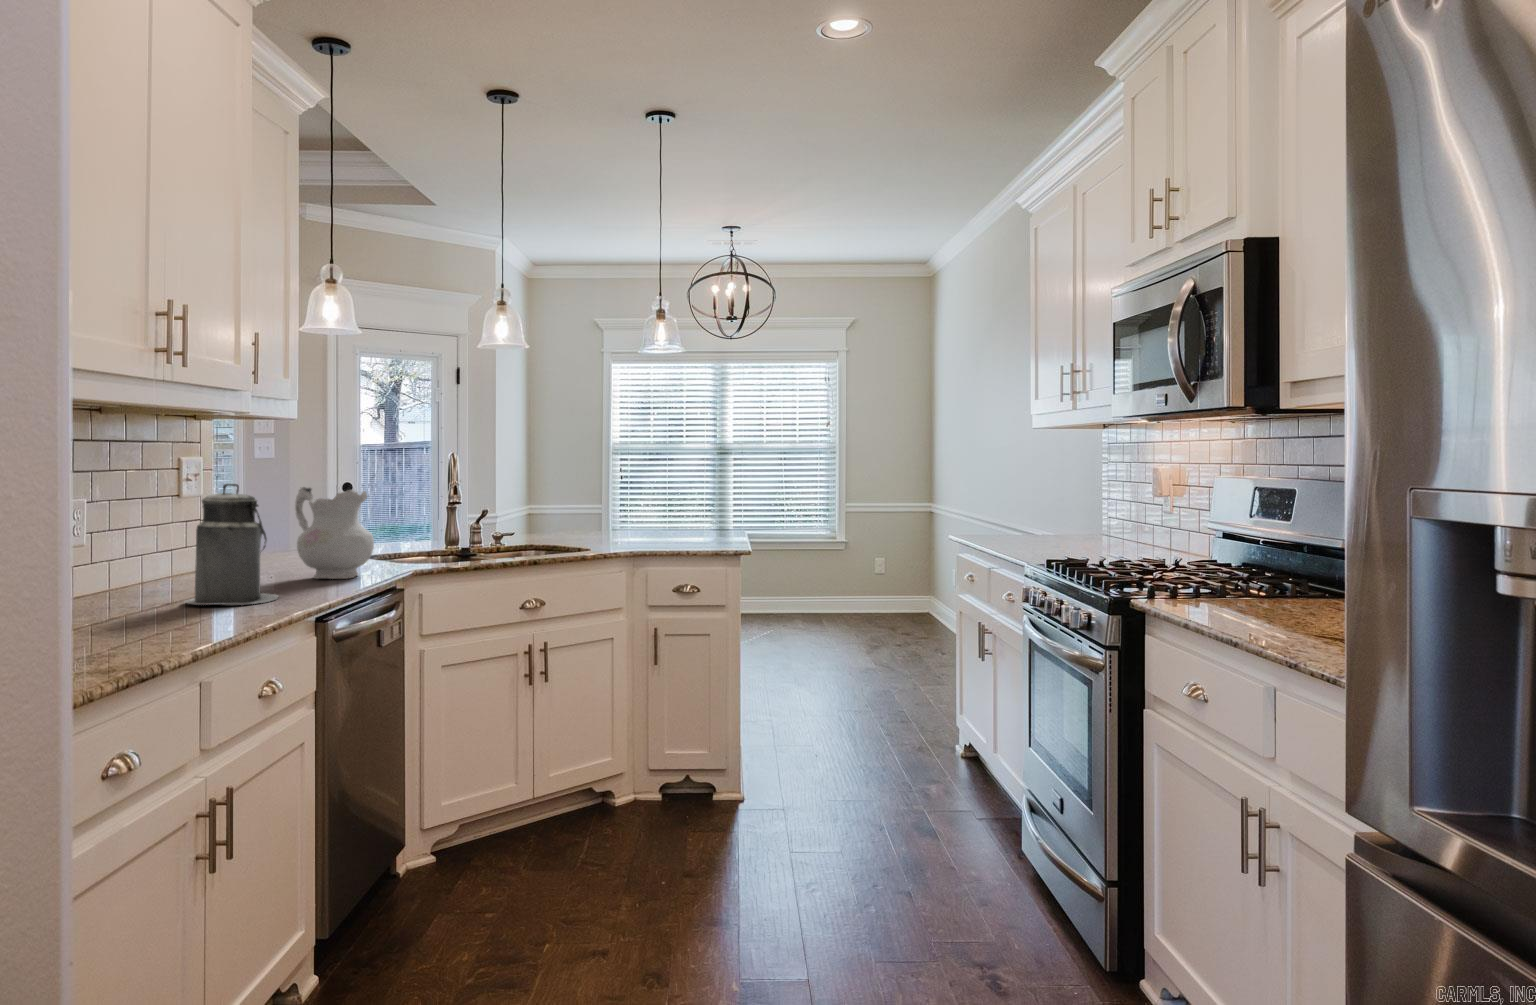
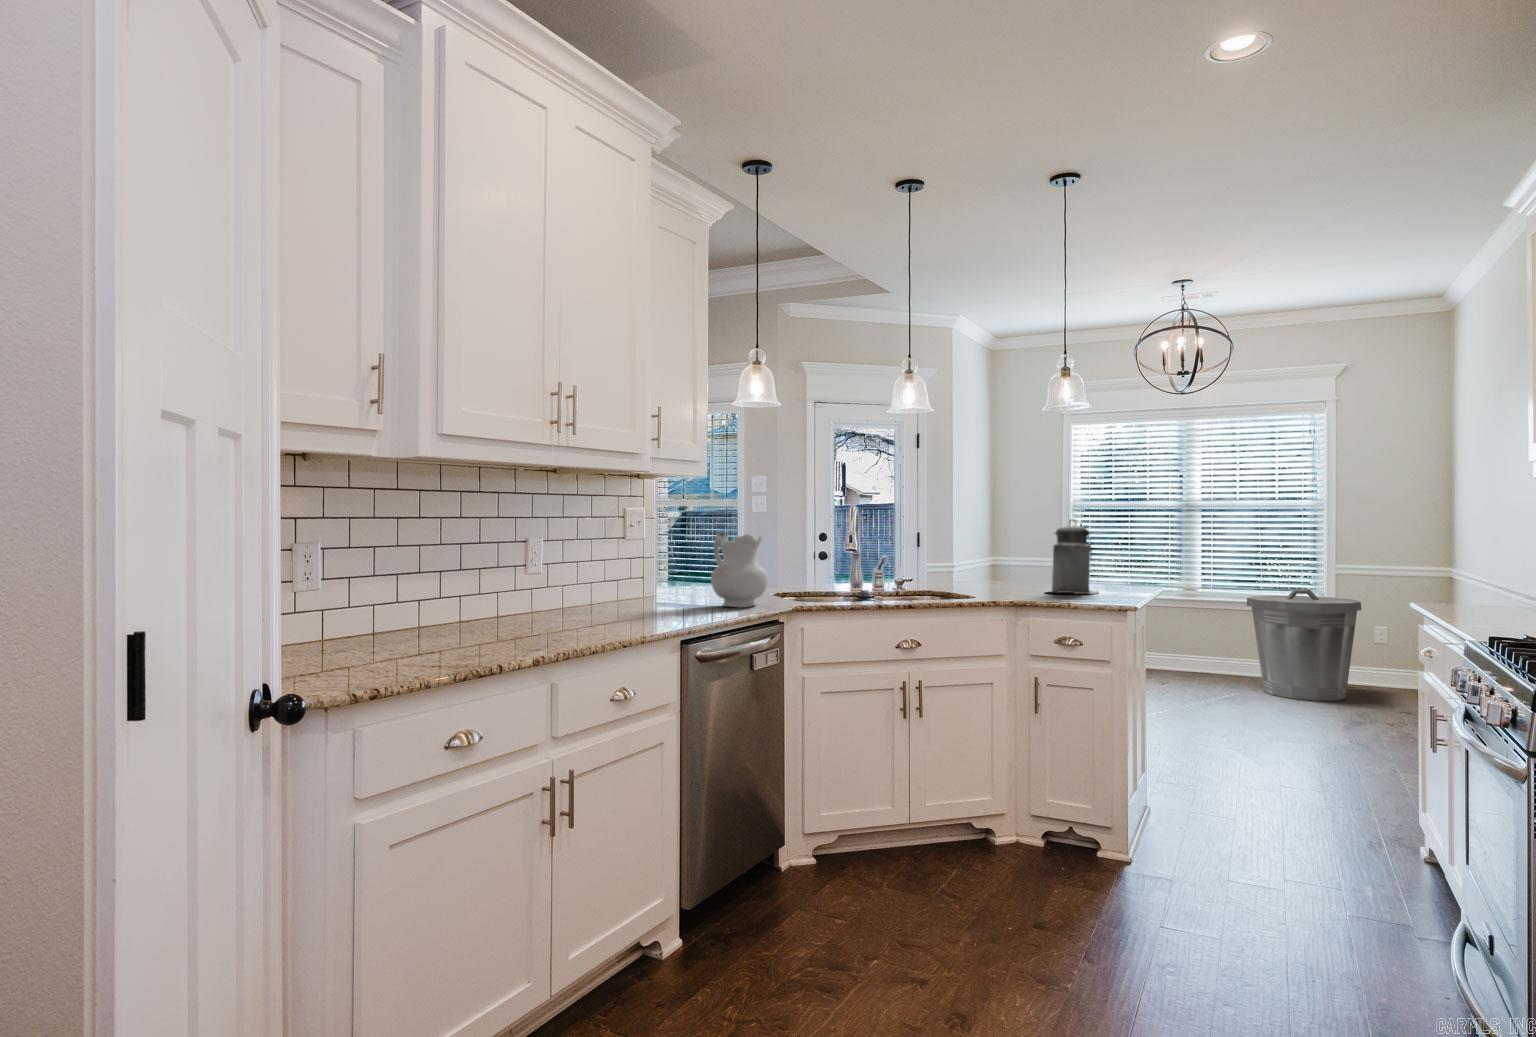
canister: present [184,484,278,605] -> present [1049,520,1098,594]
trash can: none [774,527,861,625] -> present [1247,589,1361,701]

